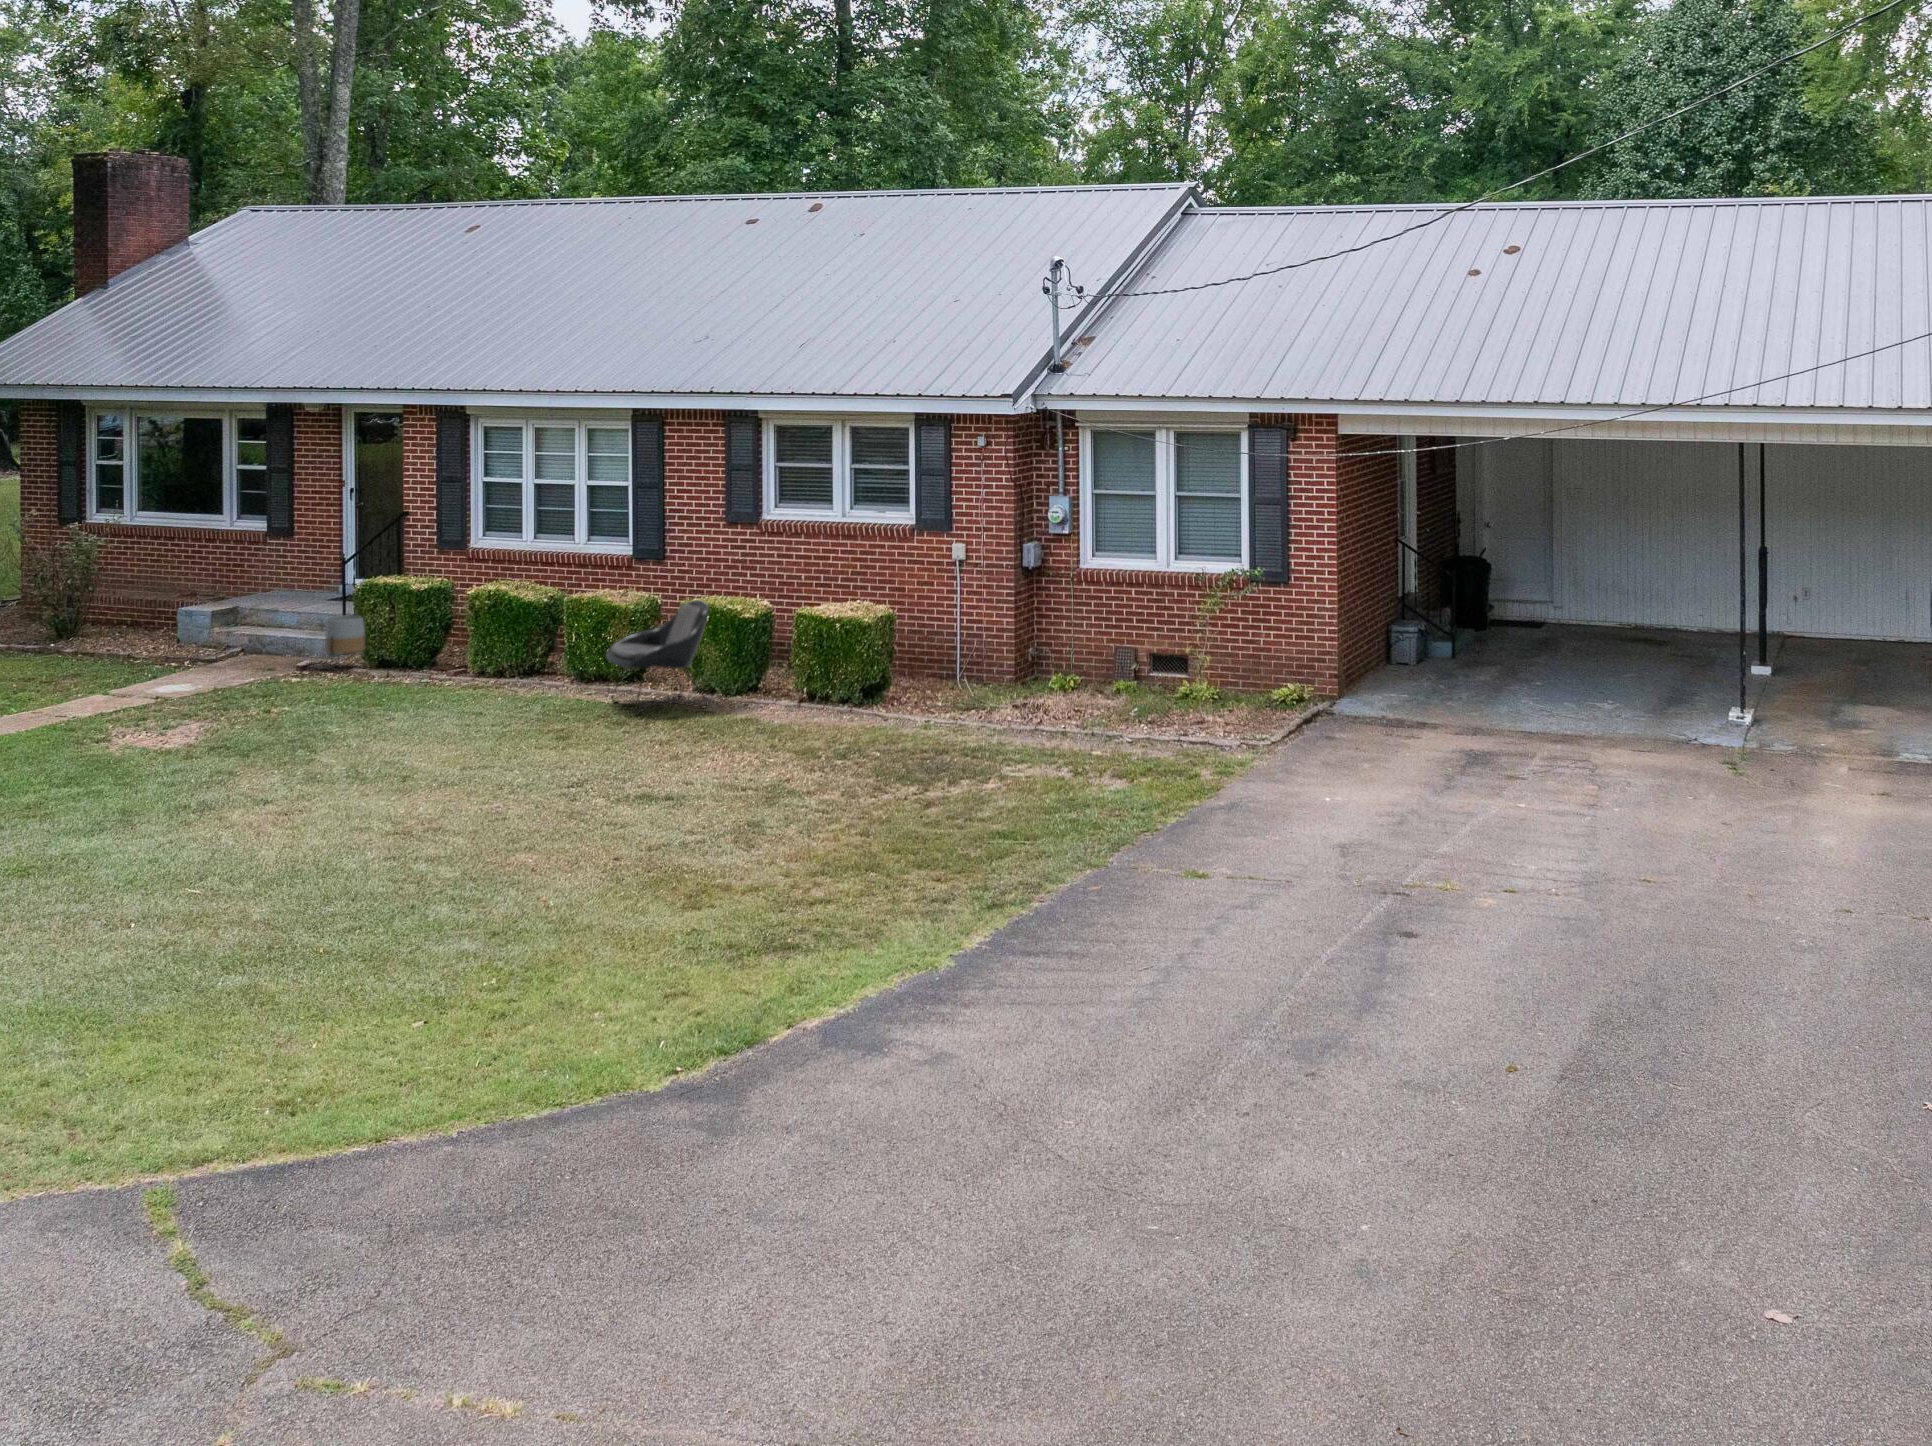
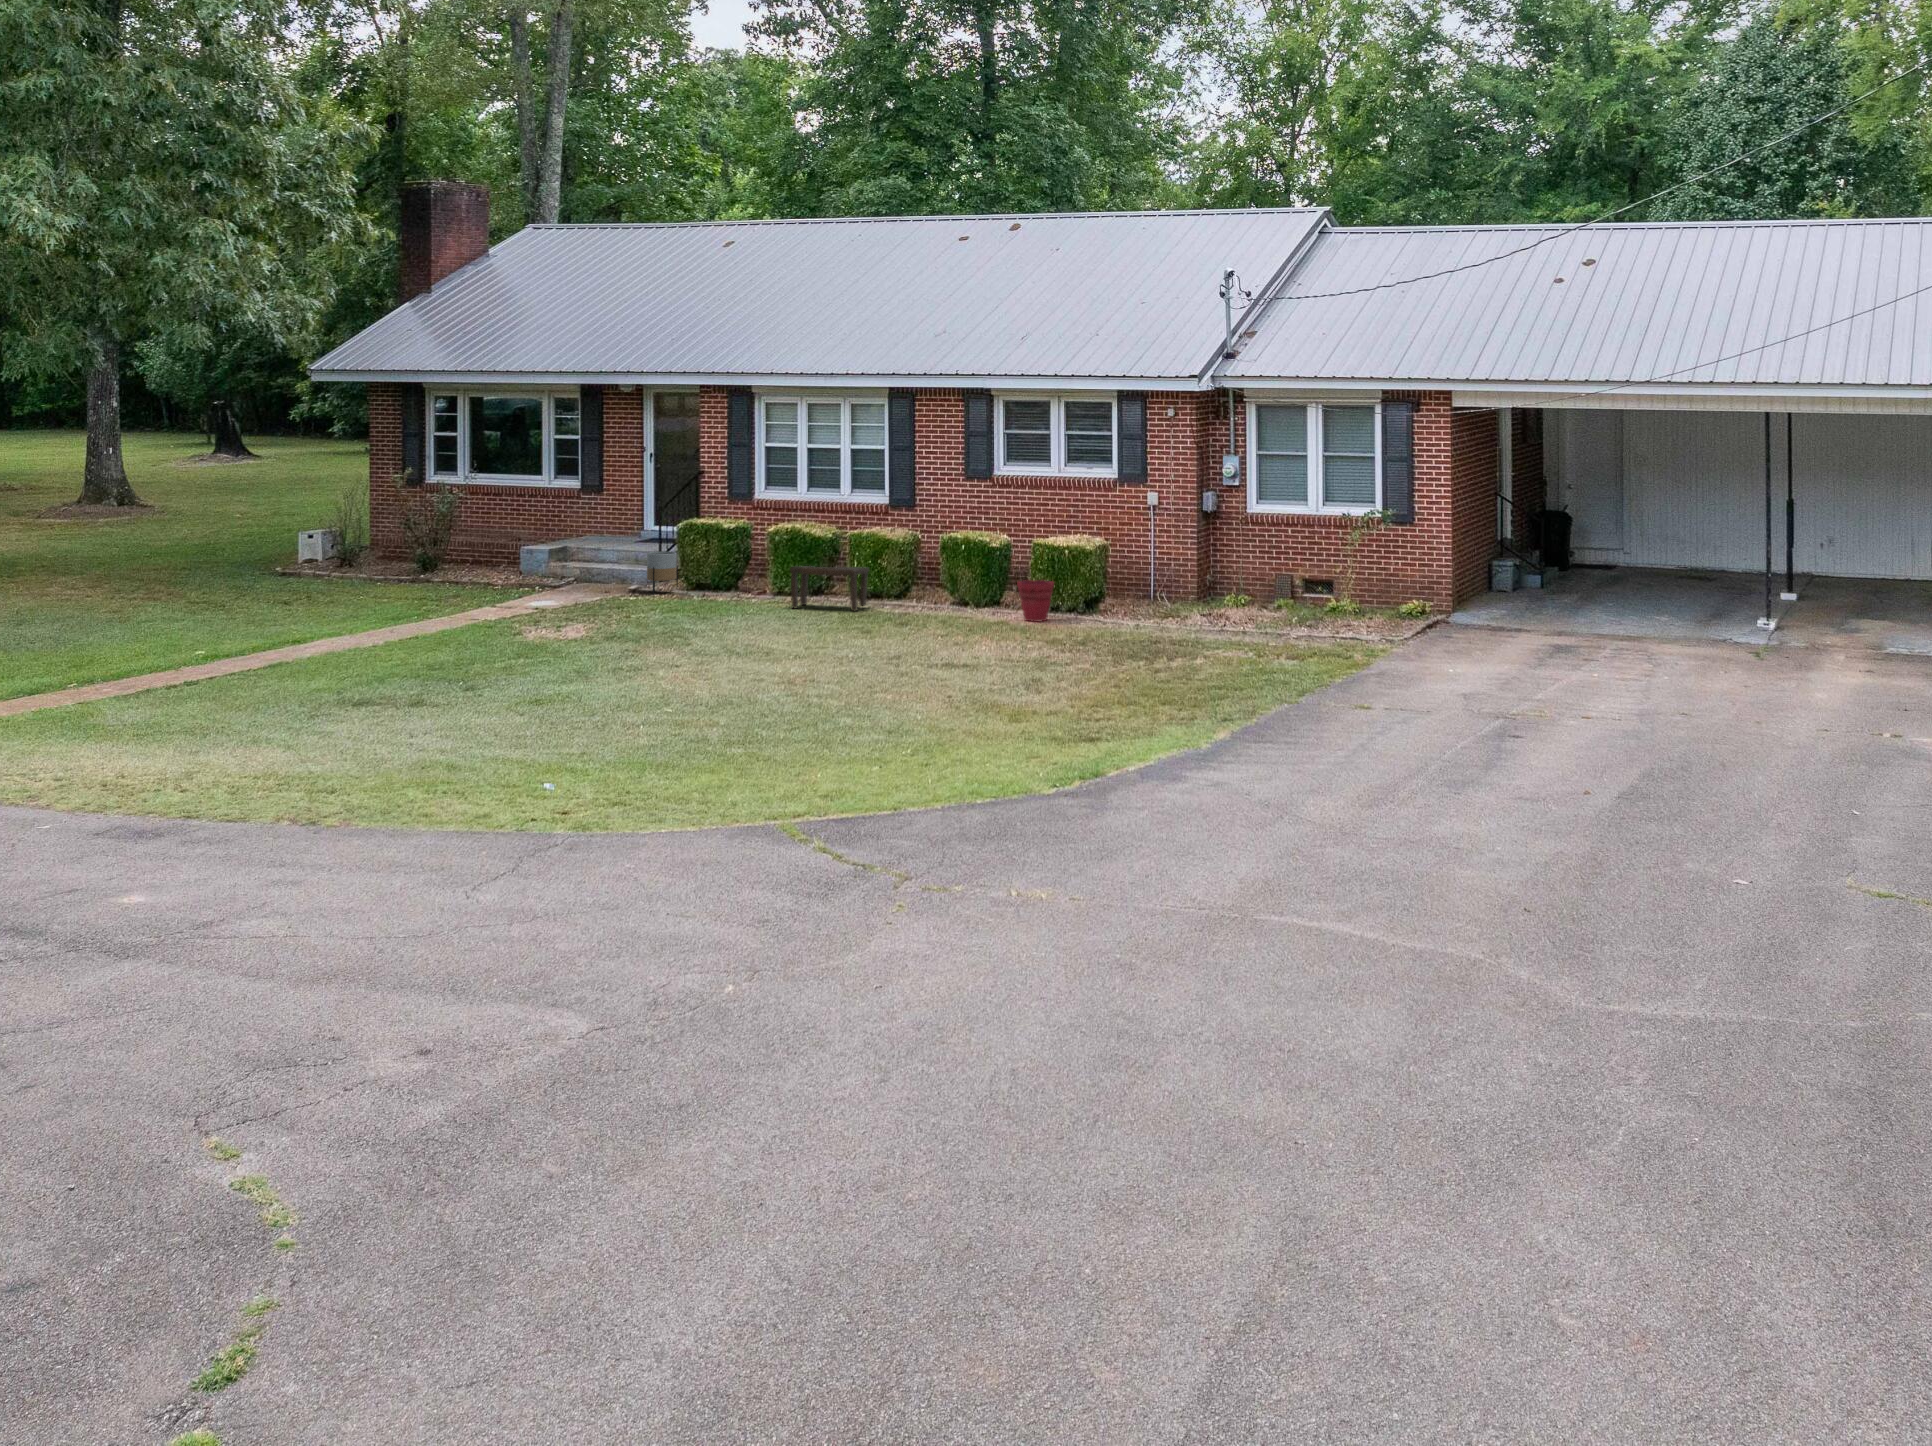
lounge chair: present [606,600,709,715] -> none [884,535,965,619]
bench: none [488,638,593,701] -> present [790,566,869,611]
bucket: none [772,662,822,719] -> present [1017,580,1054,622]

